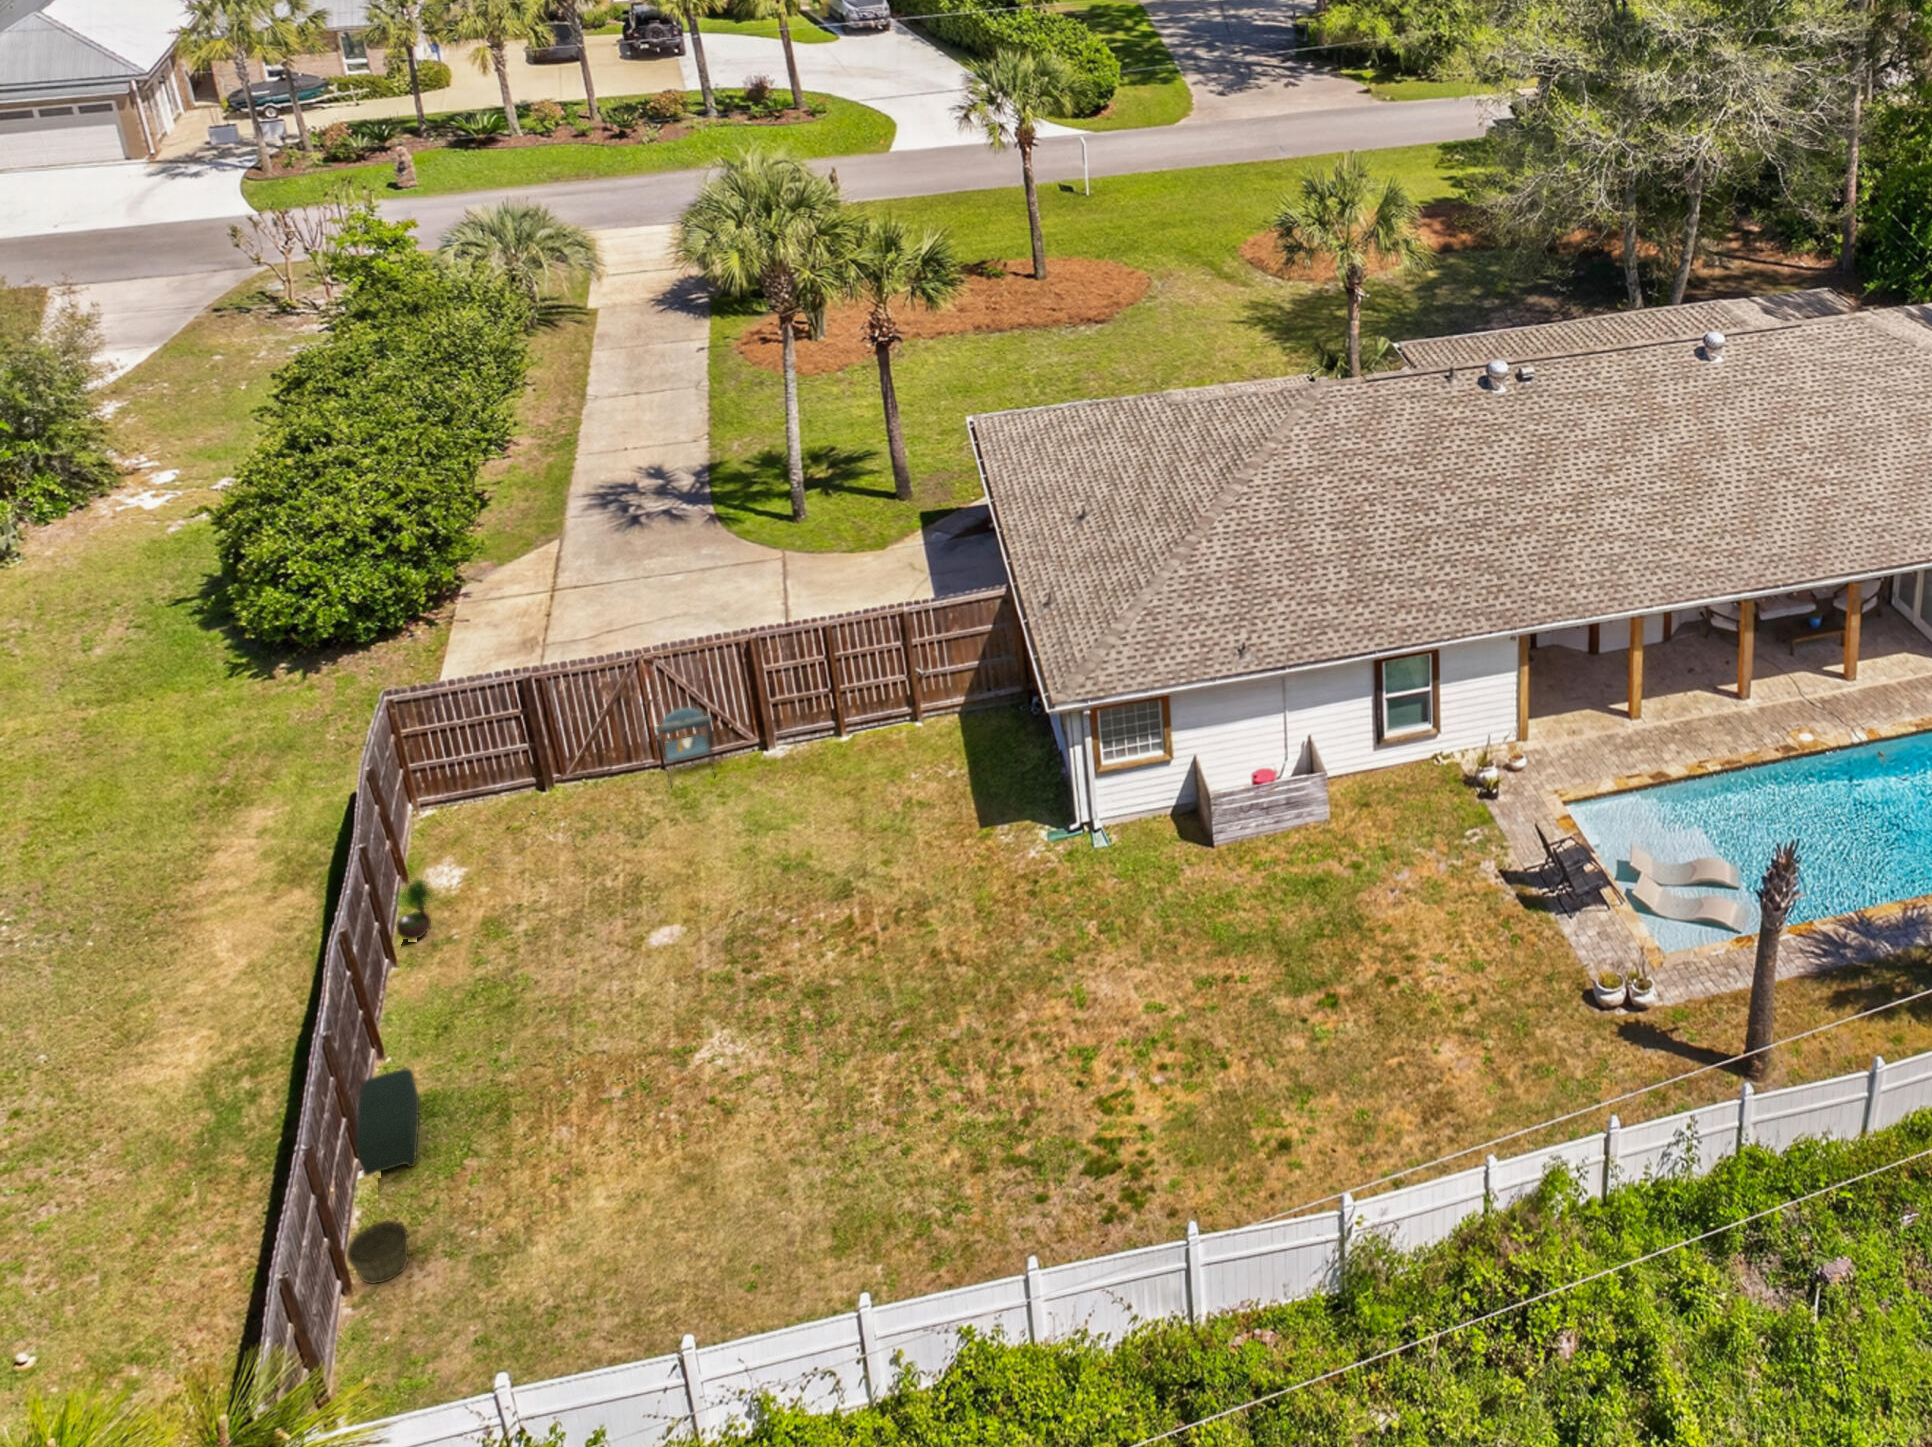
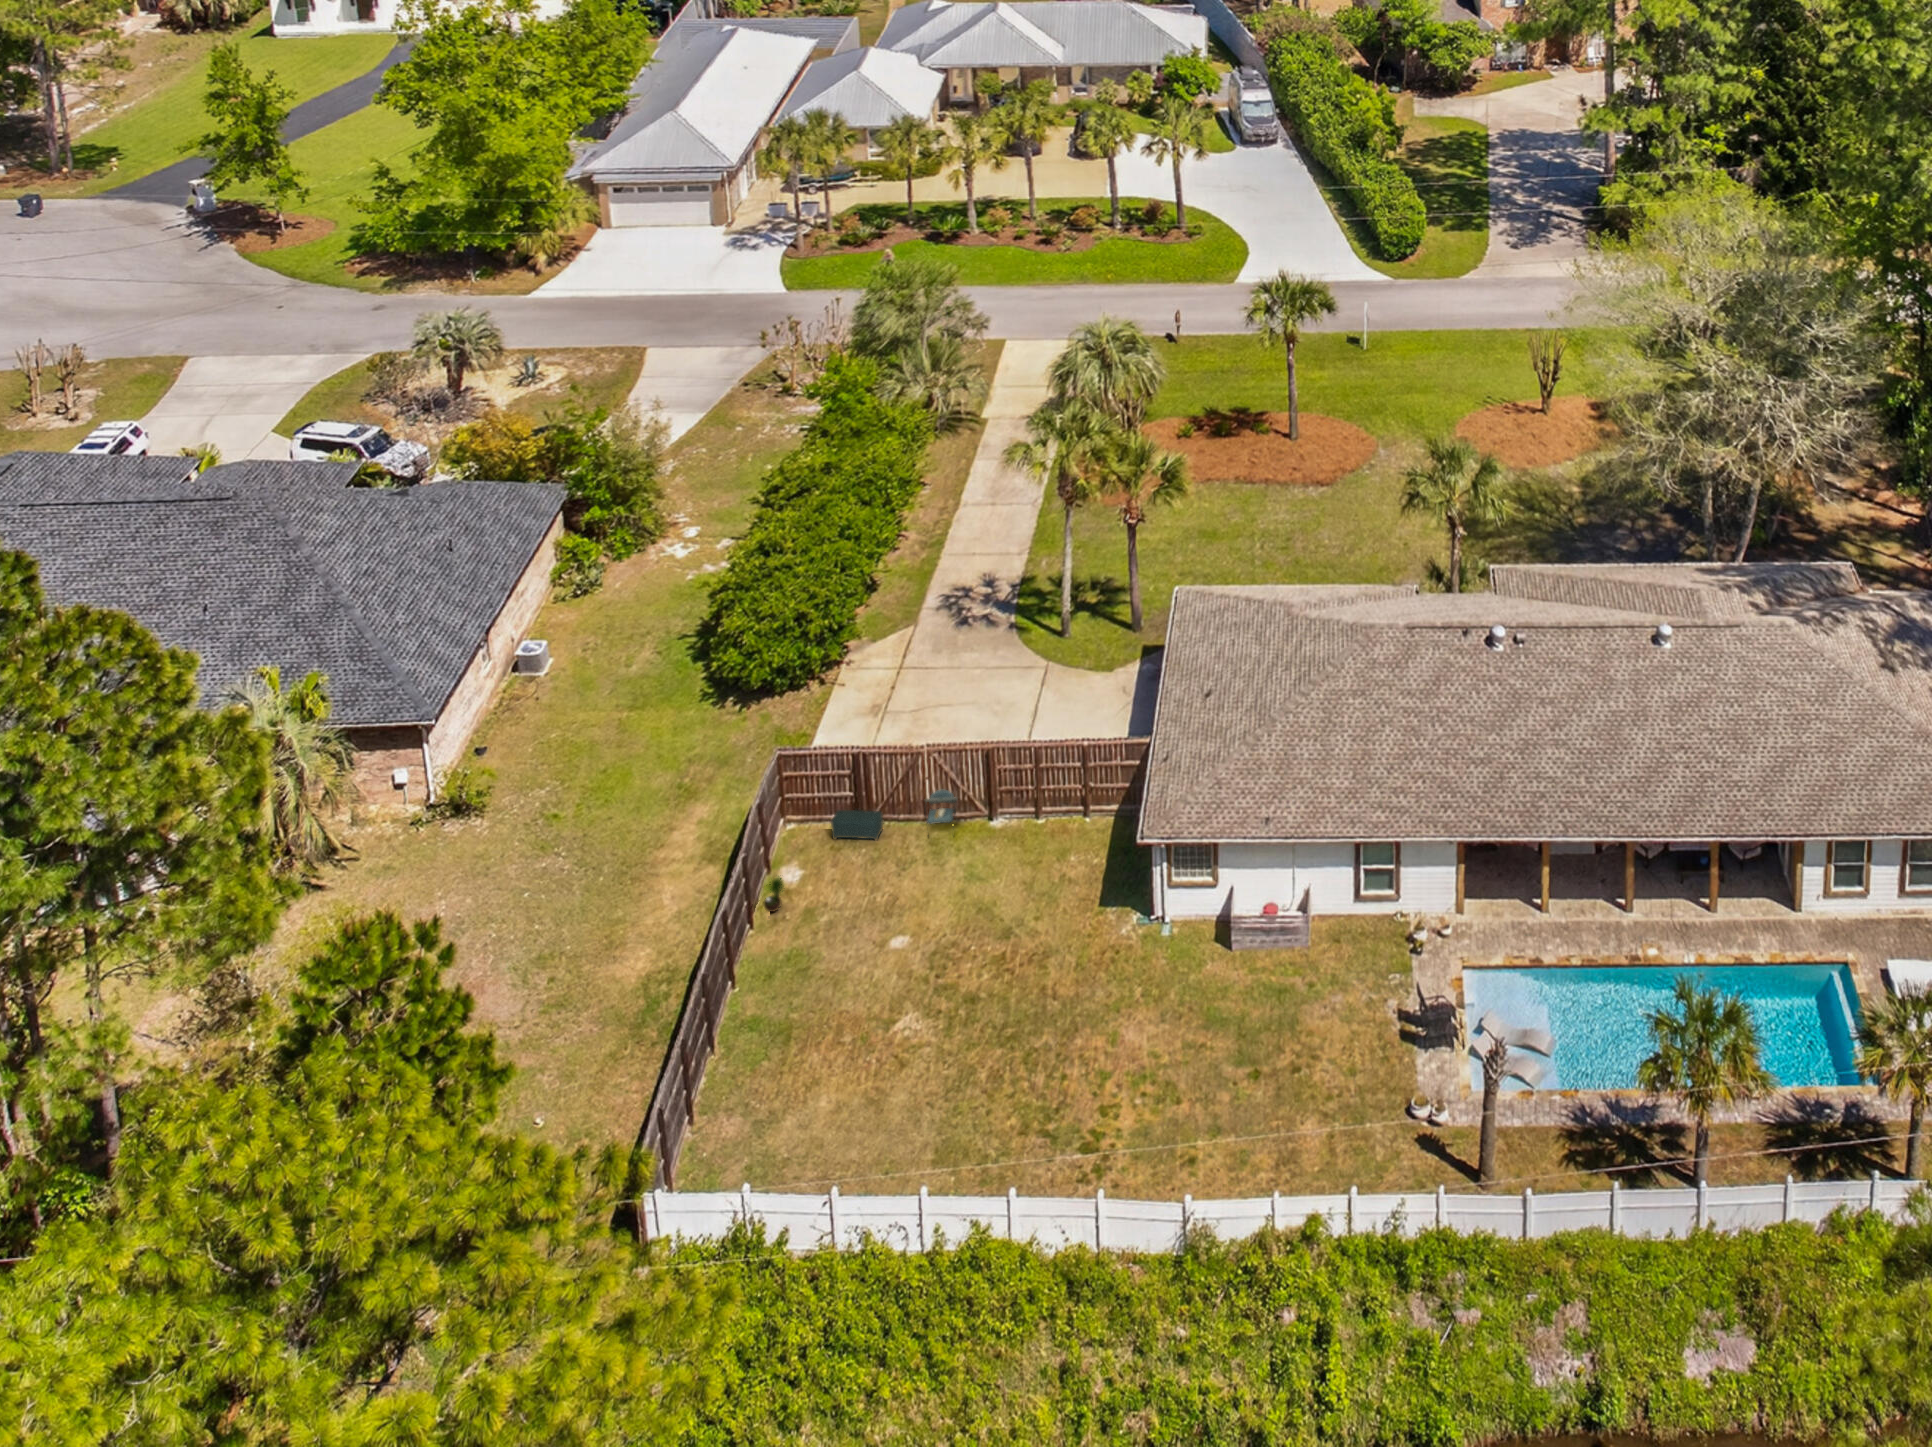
bench: present [356,1068,419,1176] -> present [831,810,883,840]
wooden bucket: present [347,1221,408,1284] -> none [700,1083,730,1117]

